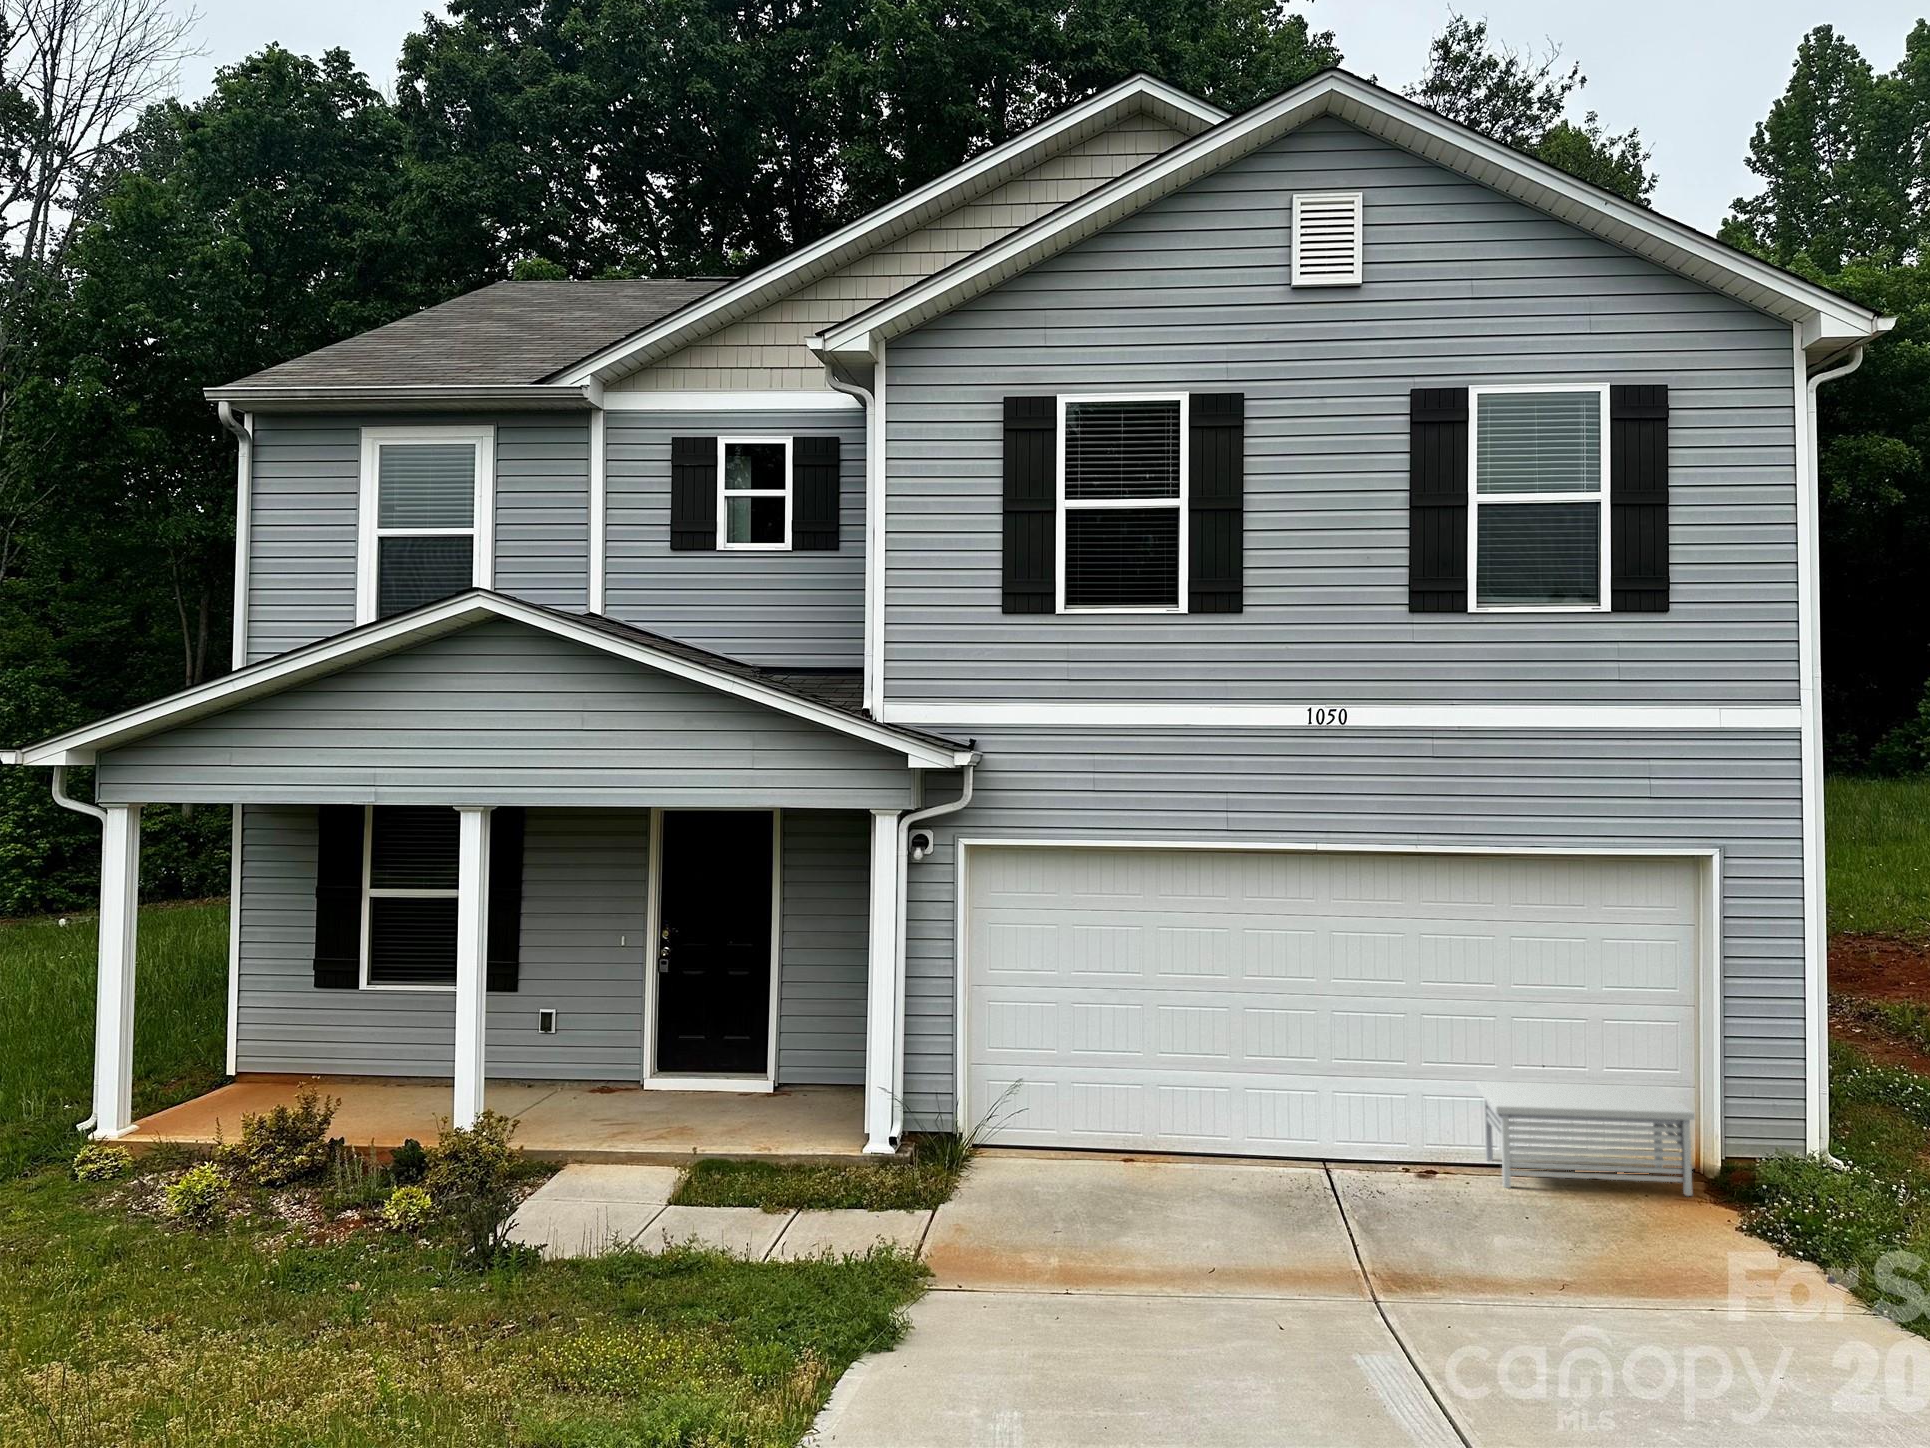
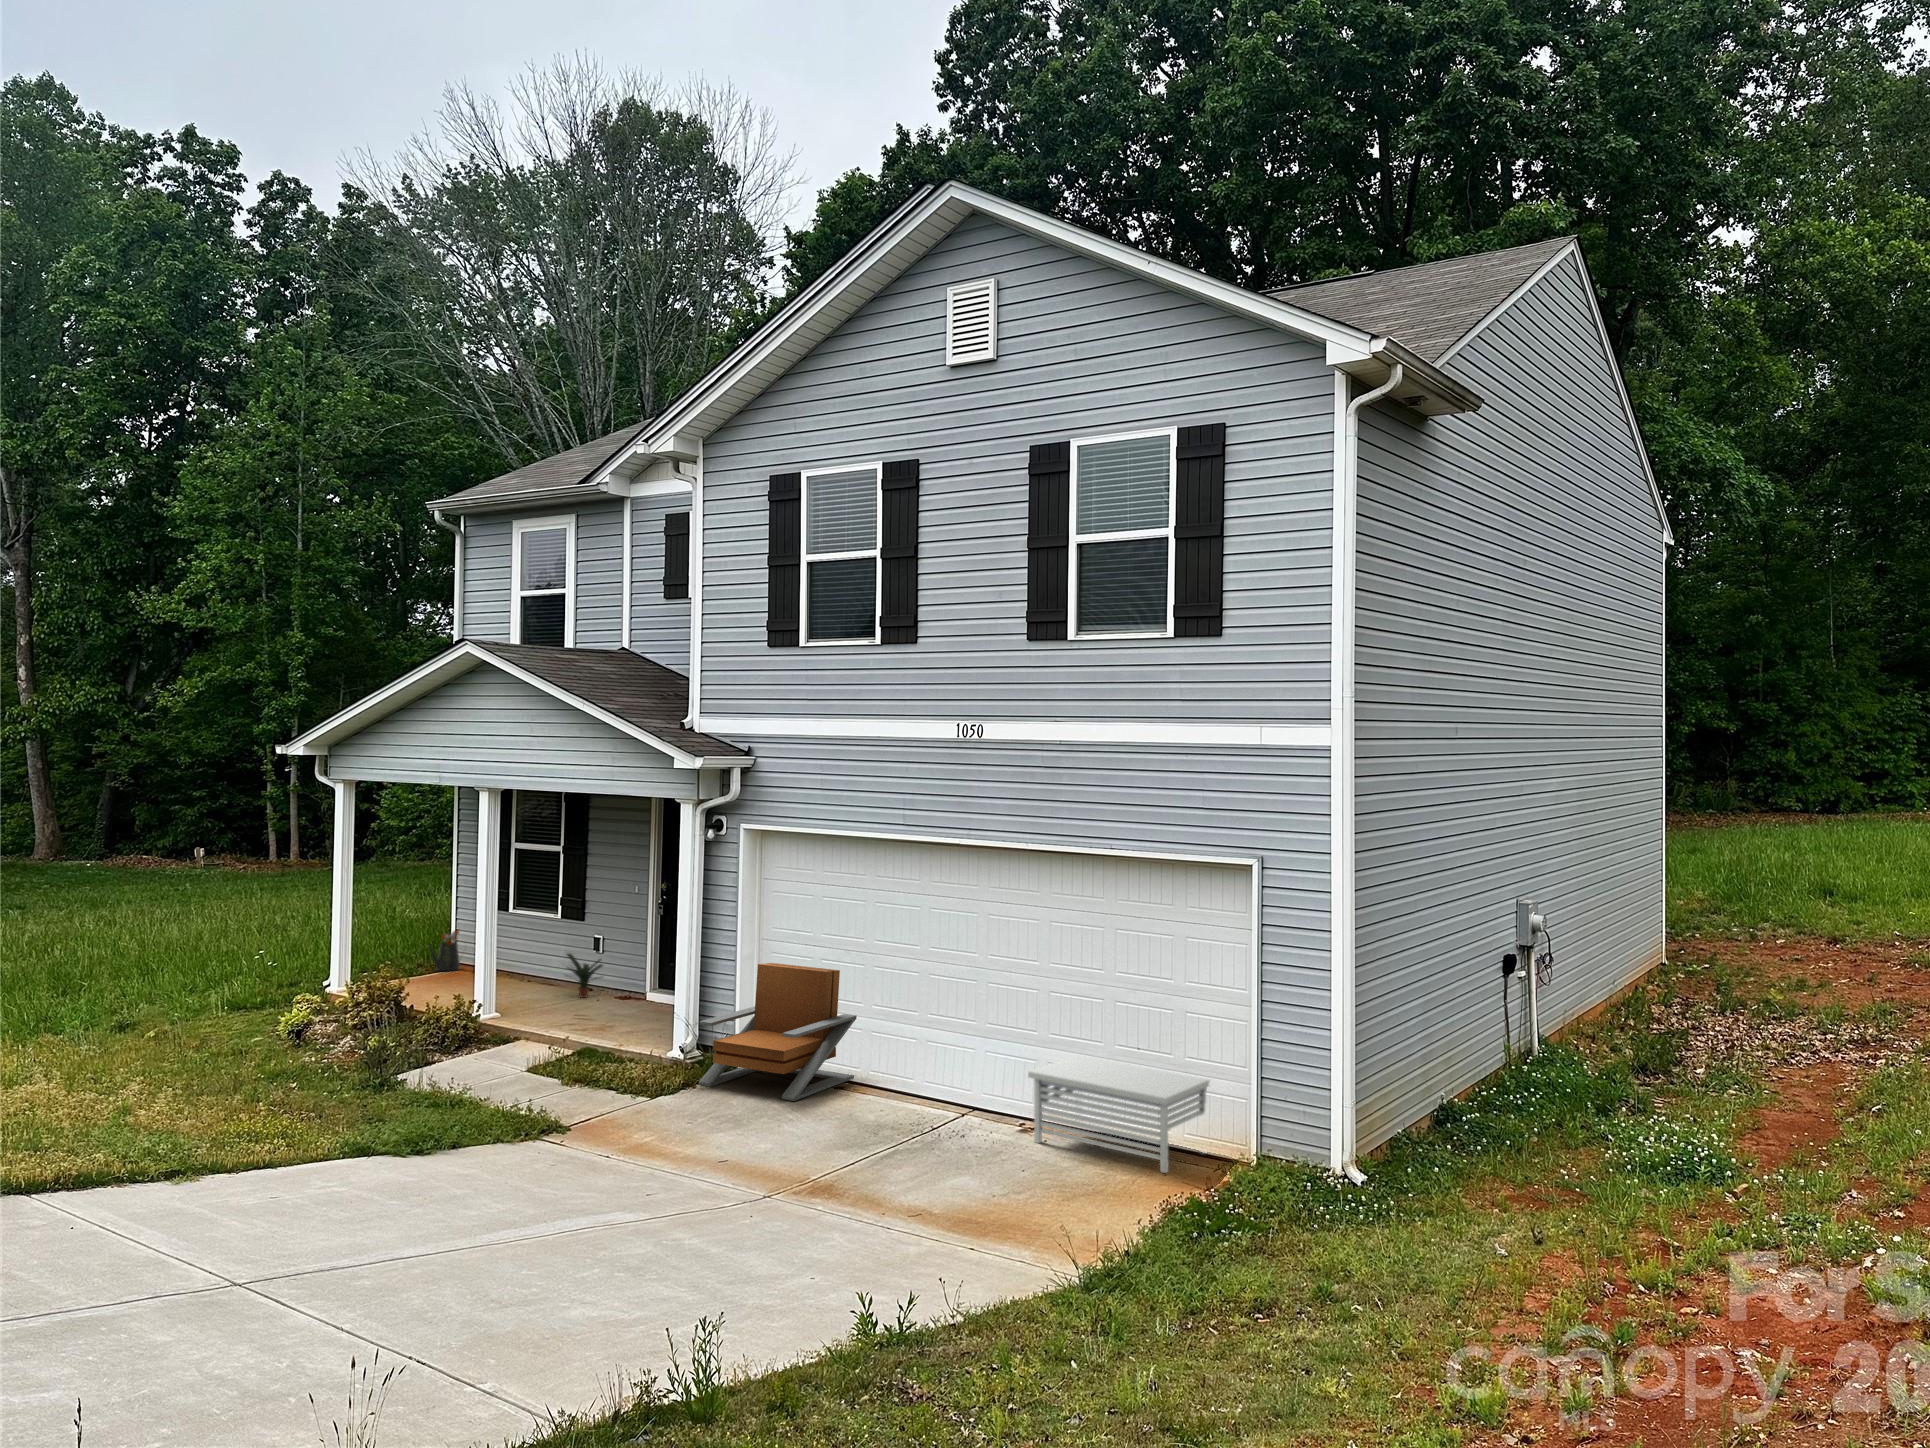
lounge chair: none [1001,1016,1164,1191] -> present [699,963,857,1101]
watering can: none [215,1025,267,1093] -> present [429,929,460,971]
potted plant: none [521,1040,587,1101] -> present [567,953,603,998]

